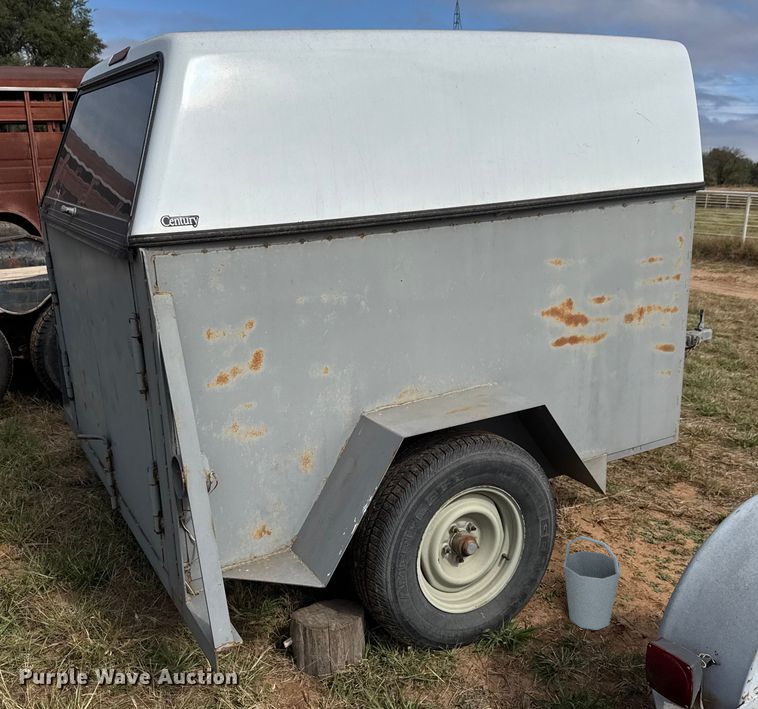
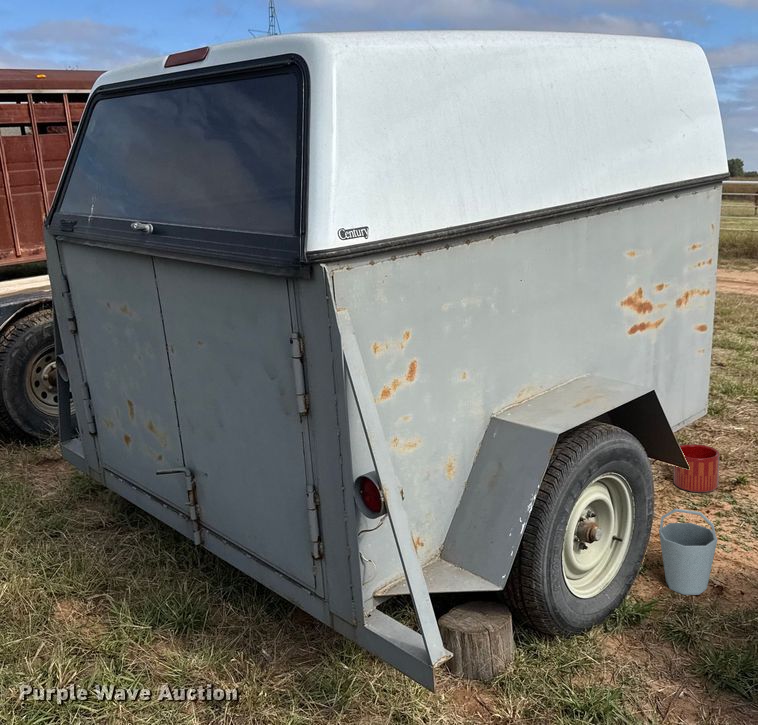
planter: none [642,473,693,526] -> present [674,444,719,492]

